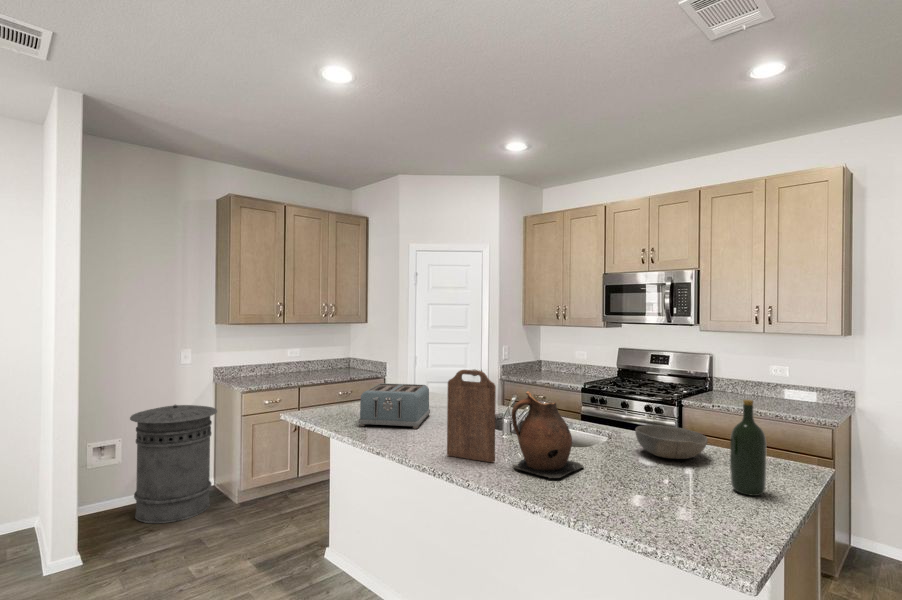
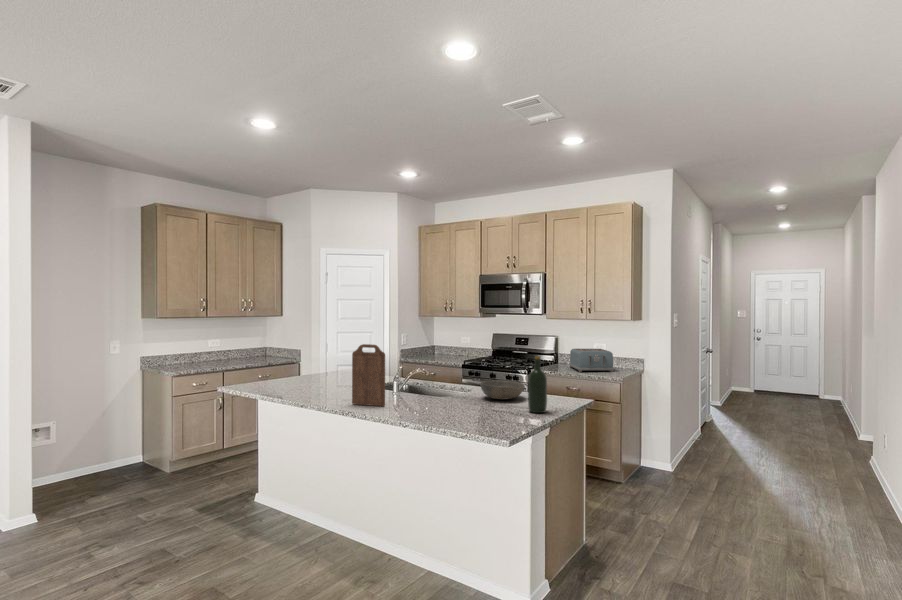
toaster: present [359,383,430,429] -> present [569,349,614,372]
ceramic pitcher: present [512,392,584,479] -> none [396,357,443,412]
trash can: present [130,405,217,523] -> none [69,389,149,491]

